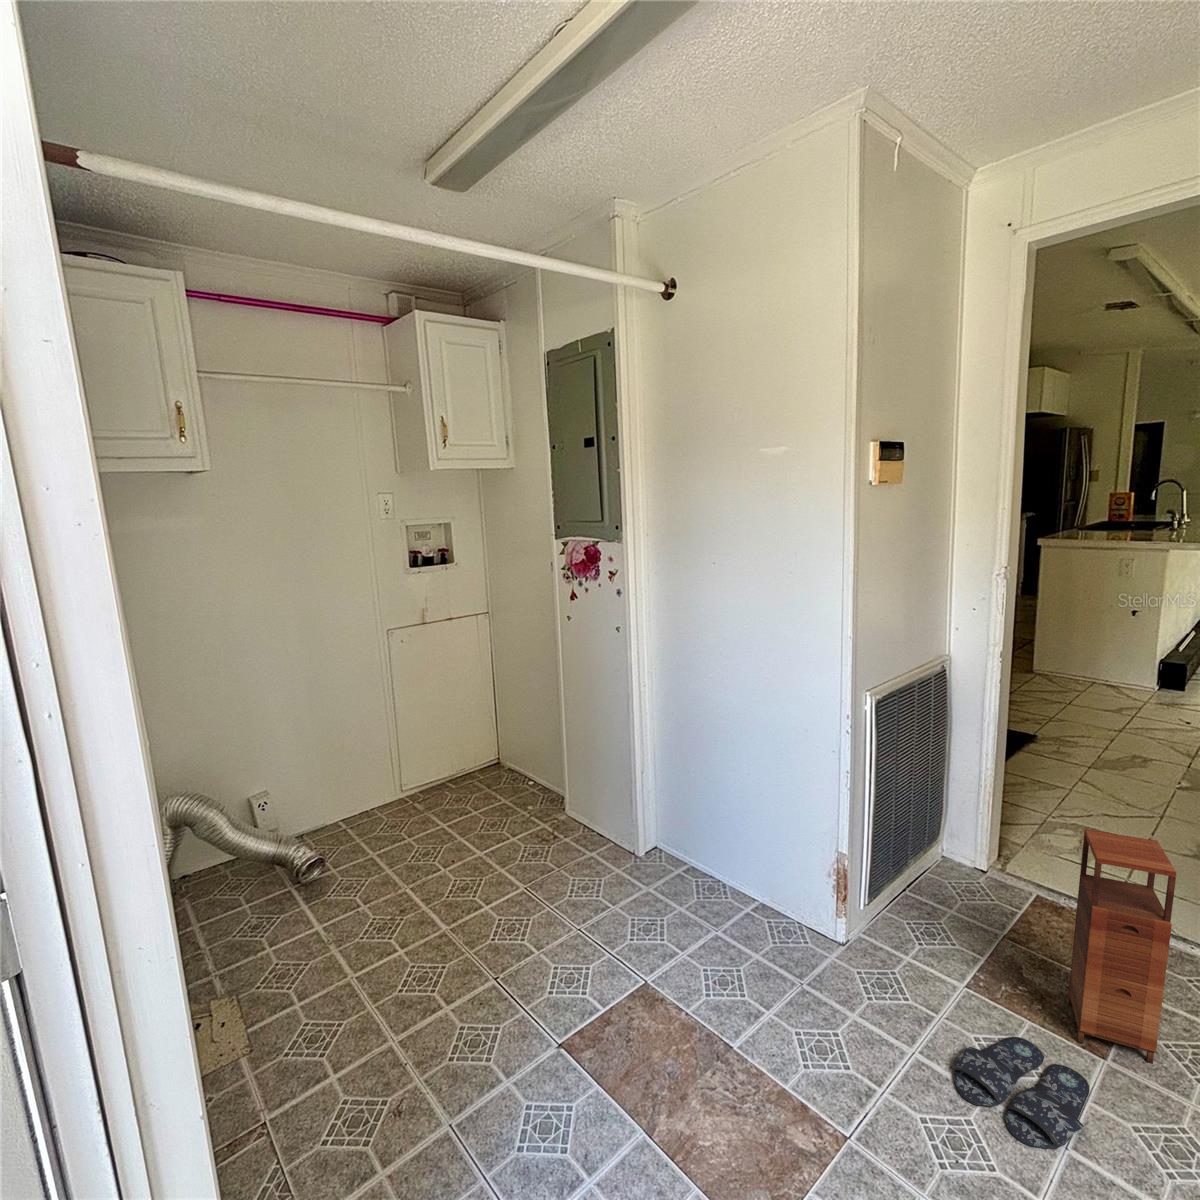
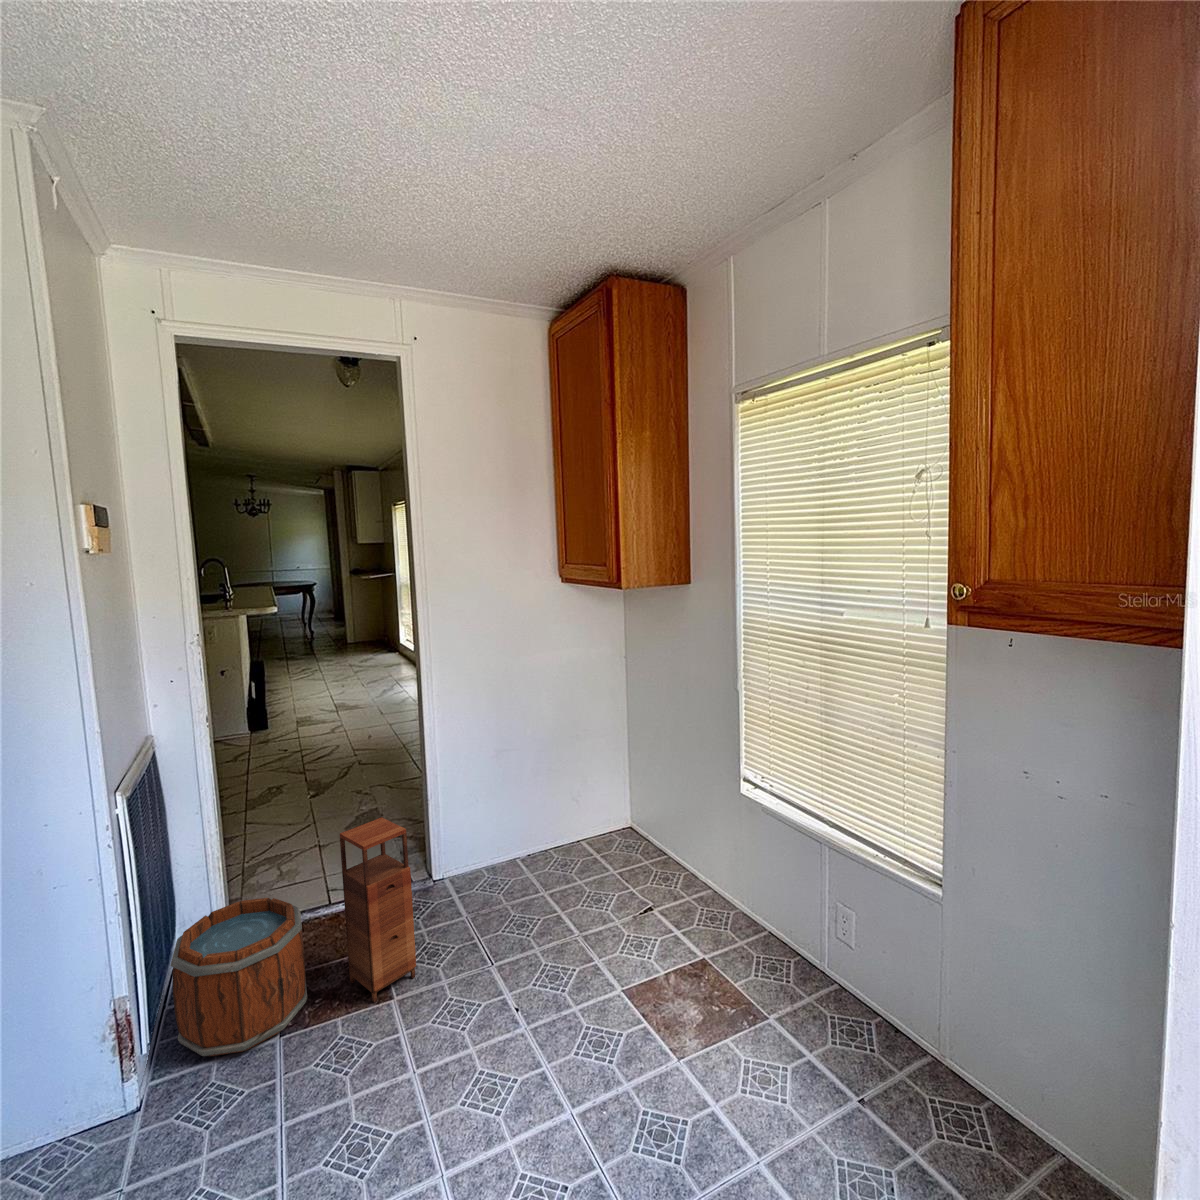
bucket: none [891,833,1028,983] -> present [171,898,307,1057]
slippers: present [954,1037,1089,1149] -> none [316,1021,414,1115]

